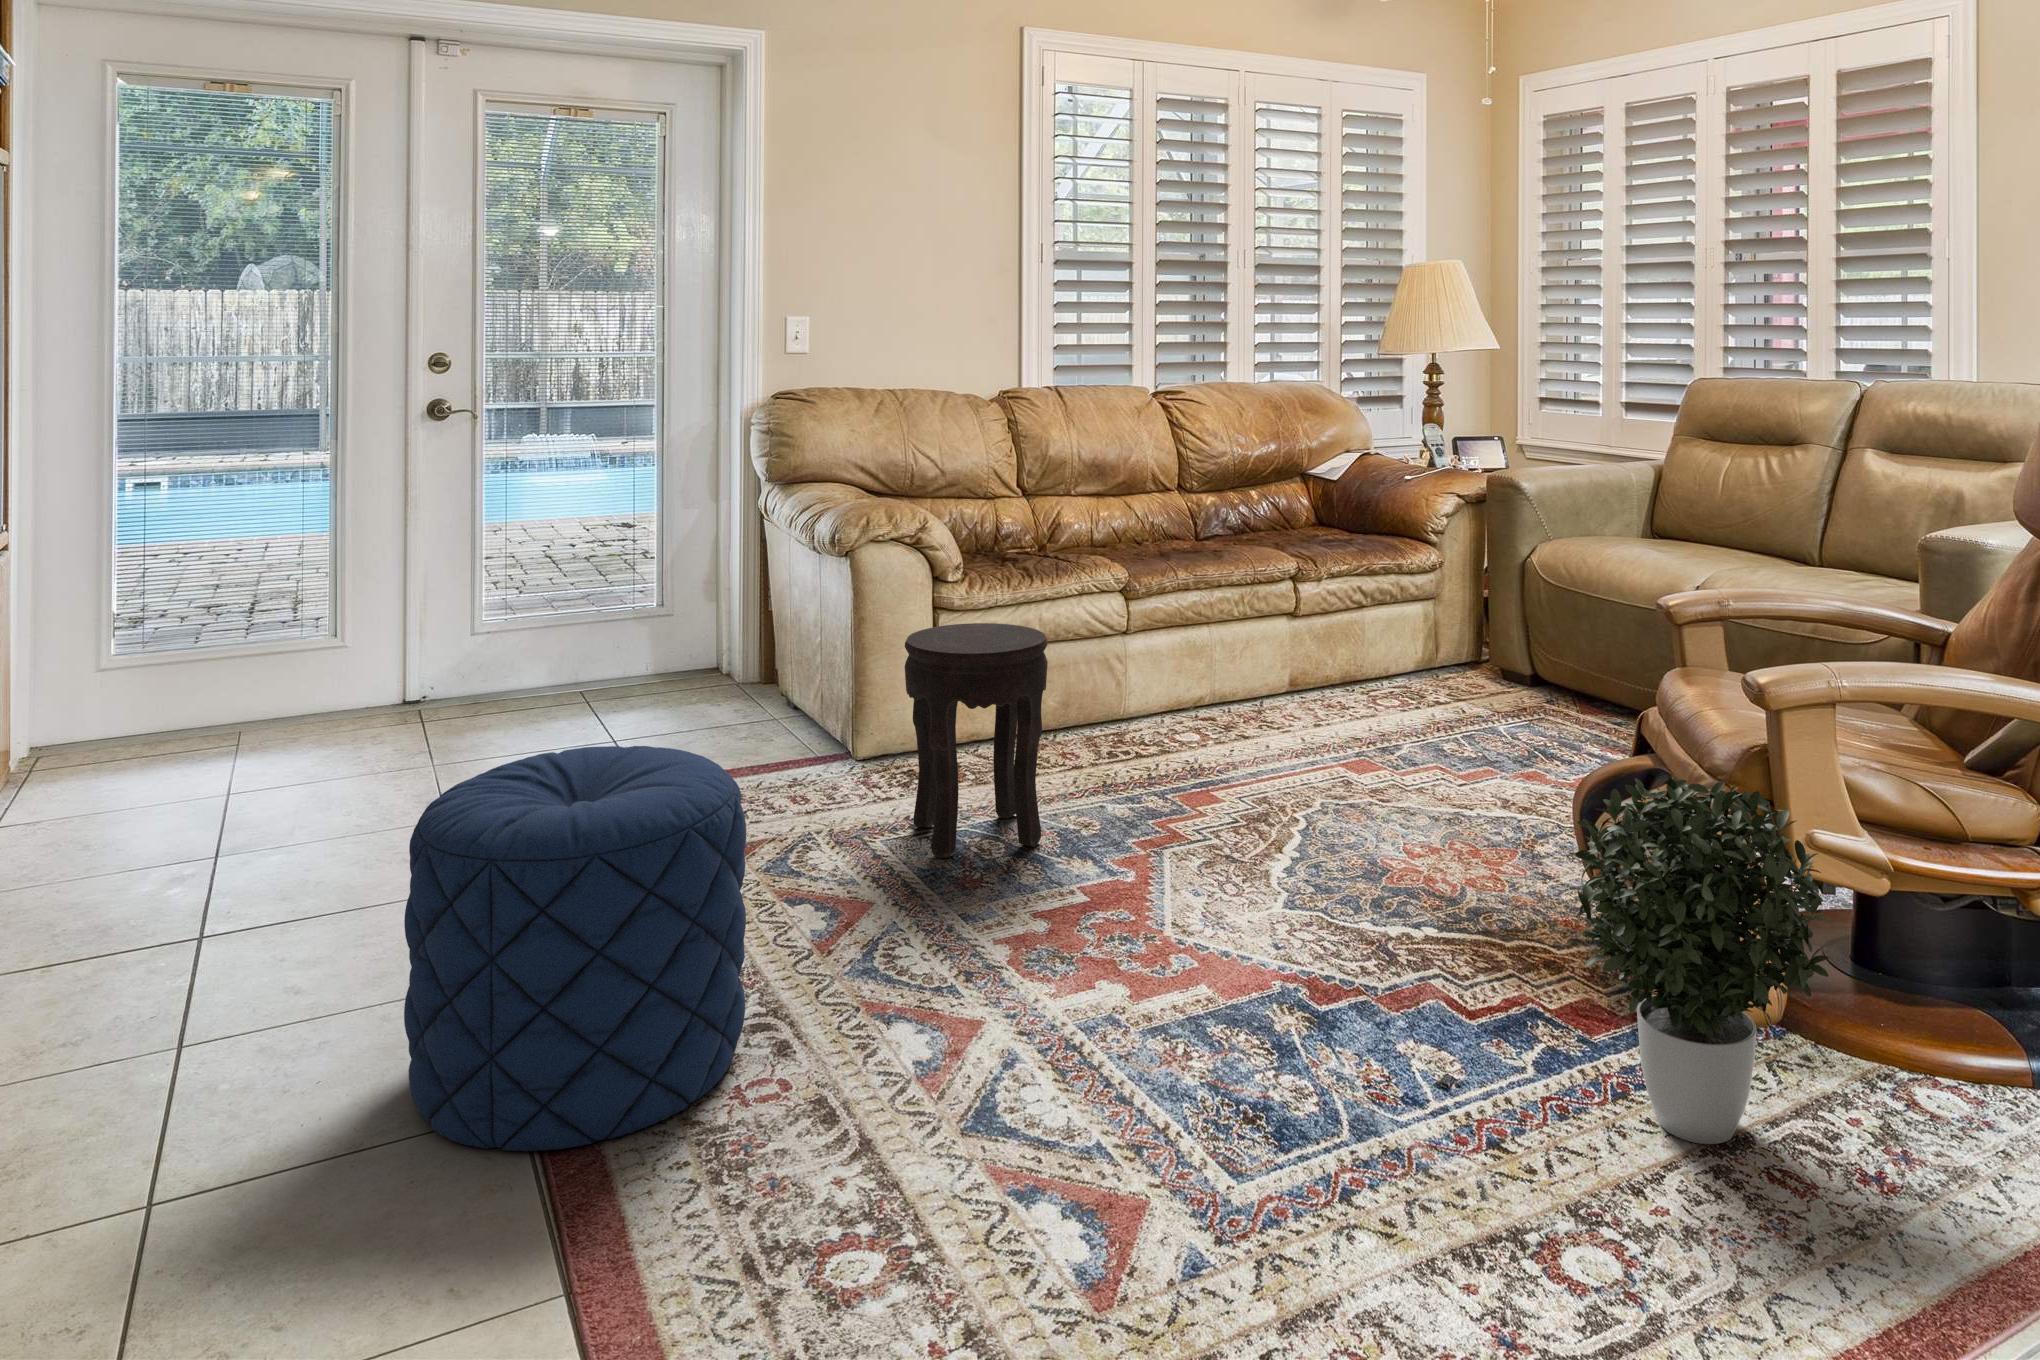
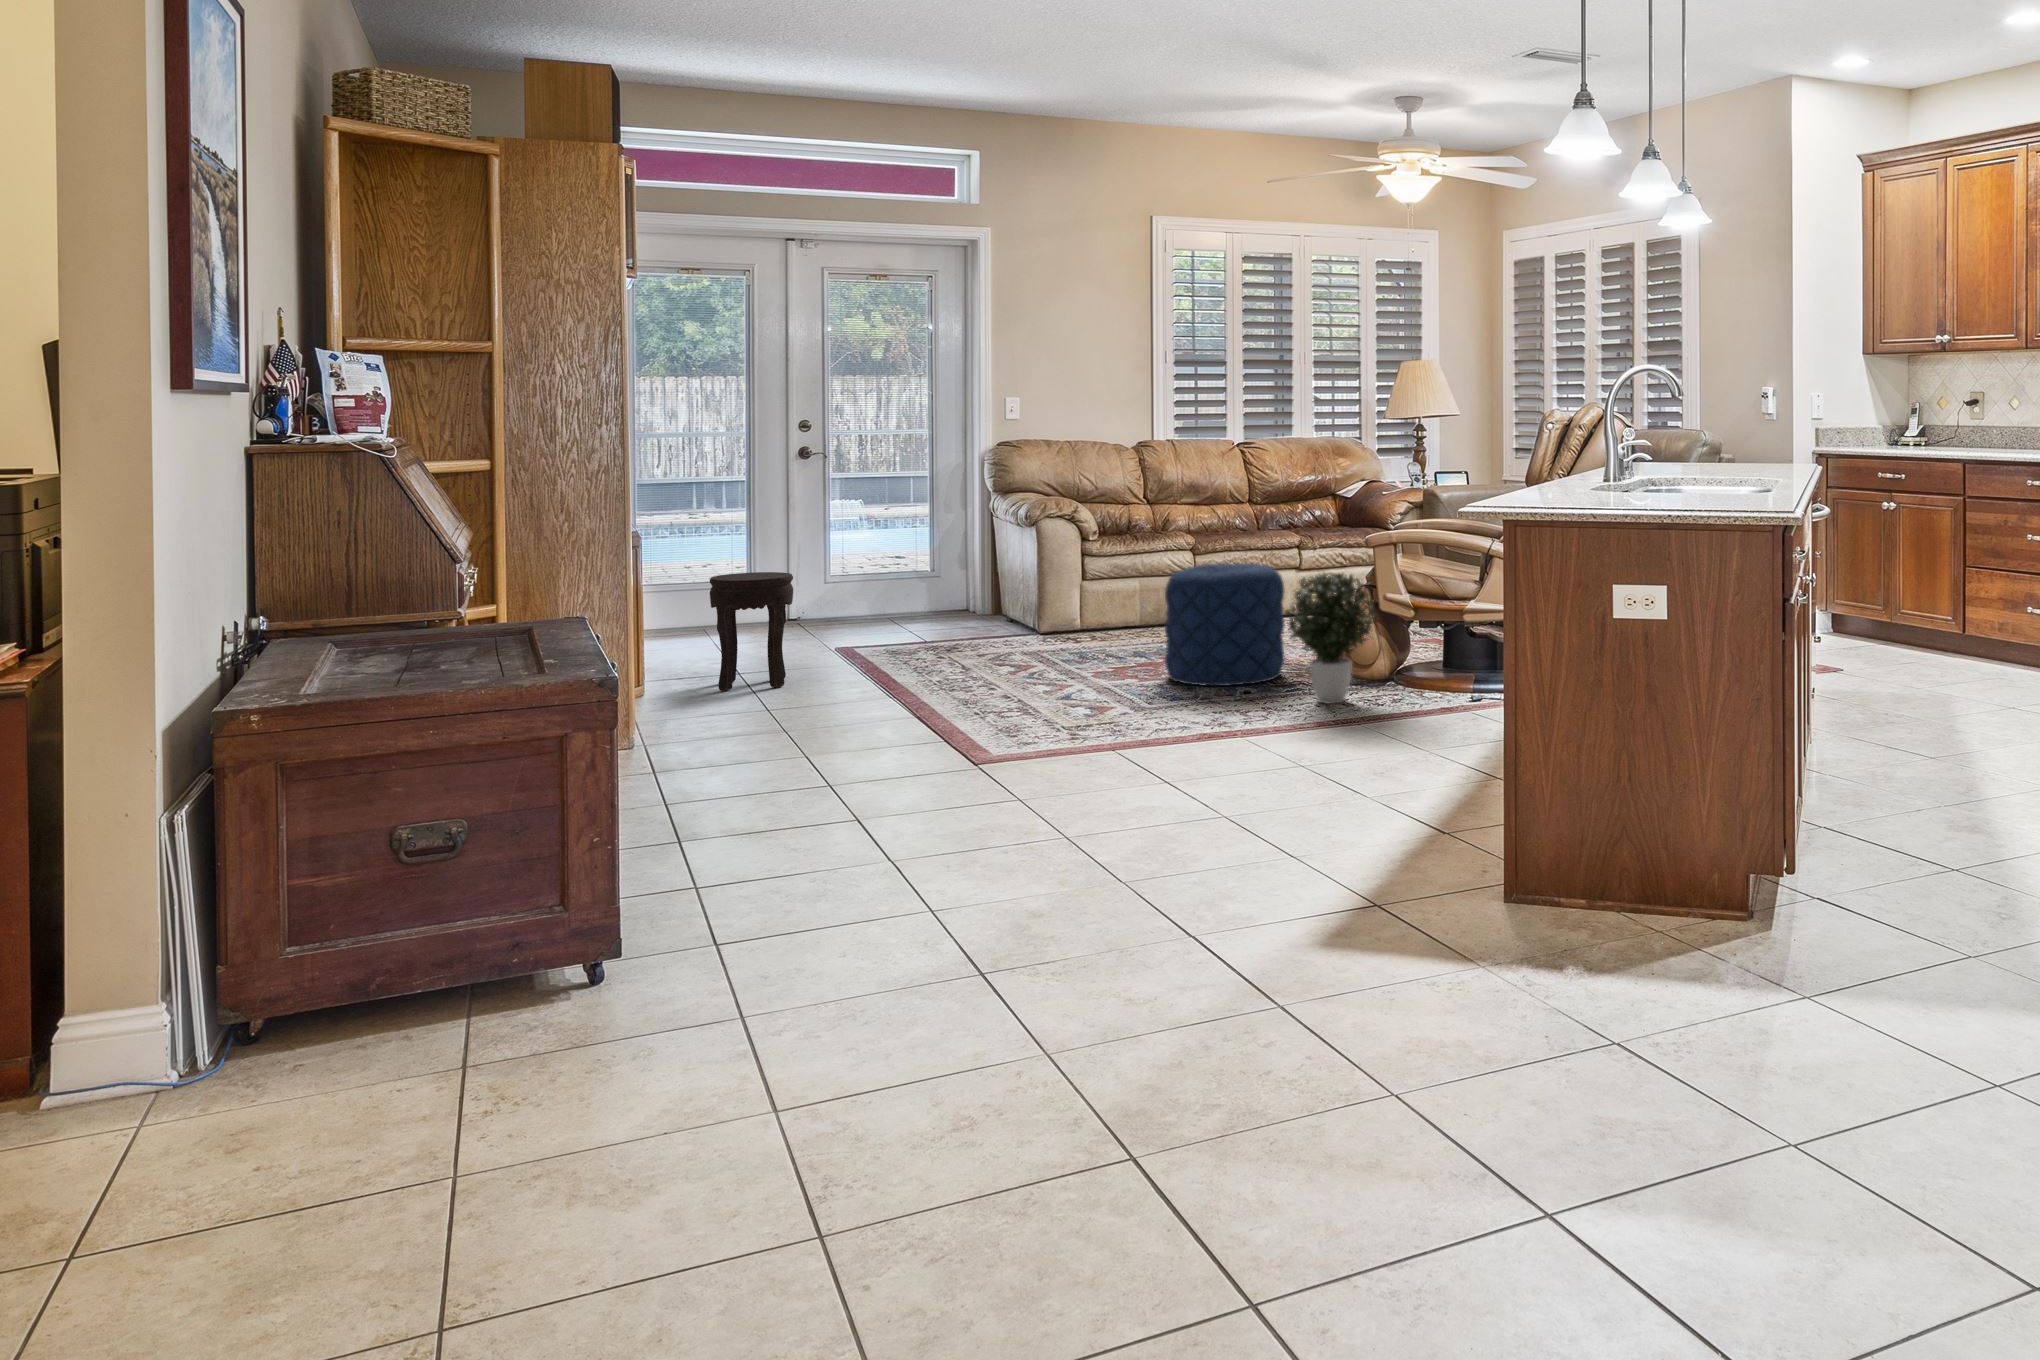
side table: present [905,623,1048,858] -> present [710,572,793,691]
pouf: present [404,746,746,1151] -> present [1165,563,1285,686]

